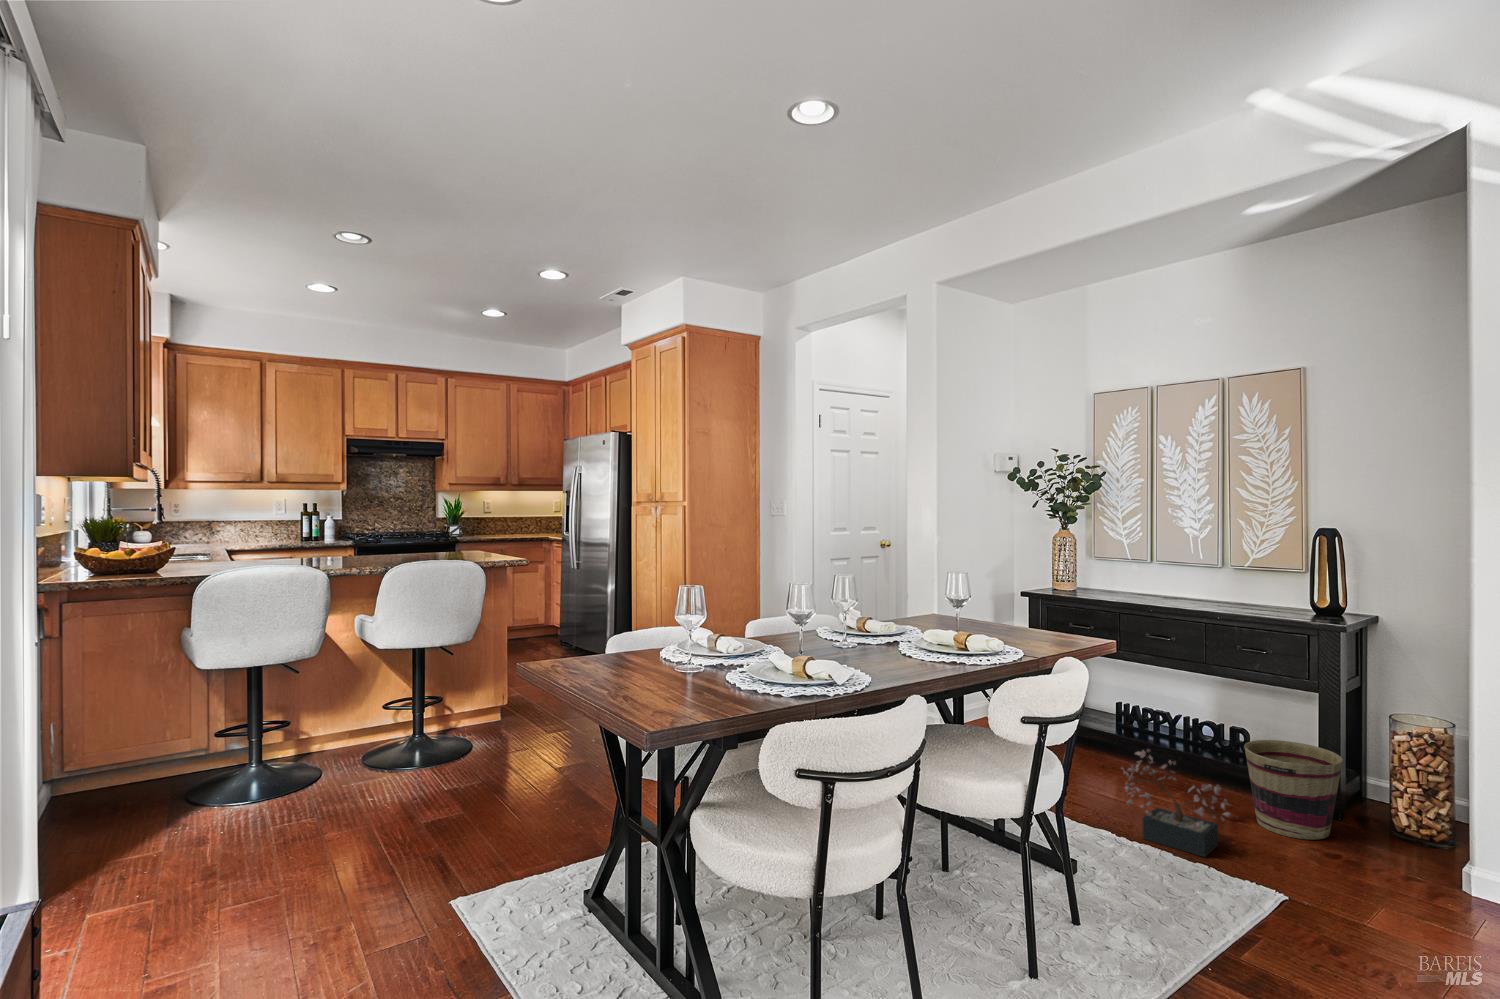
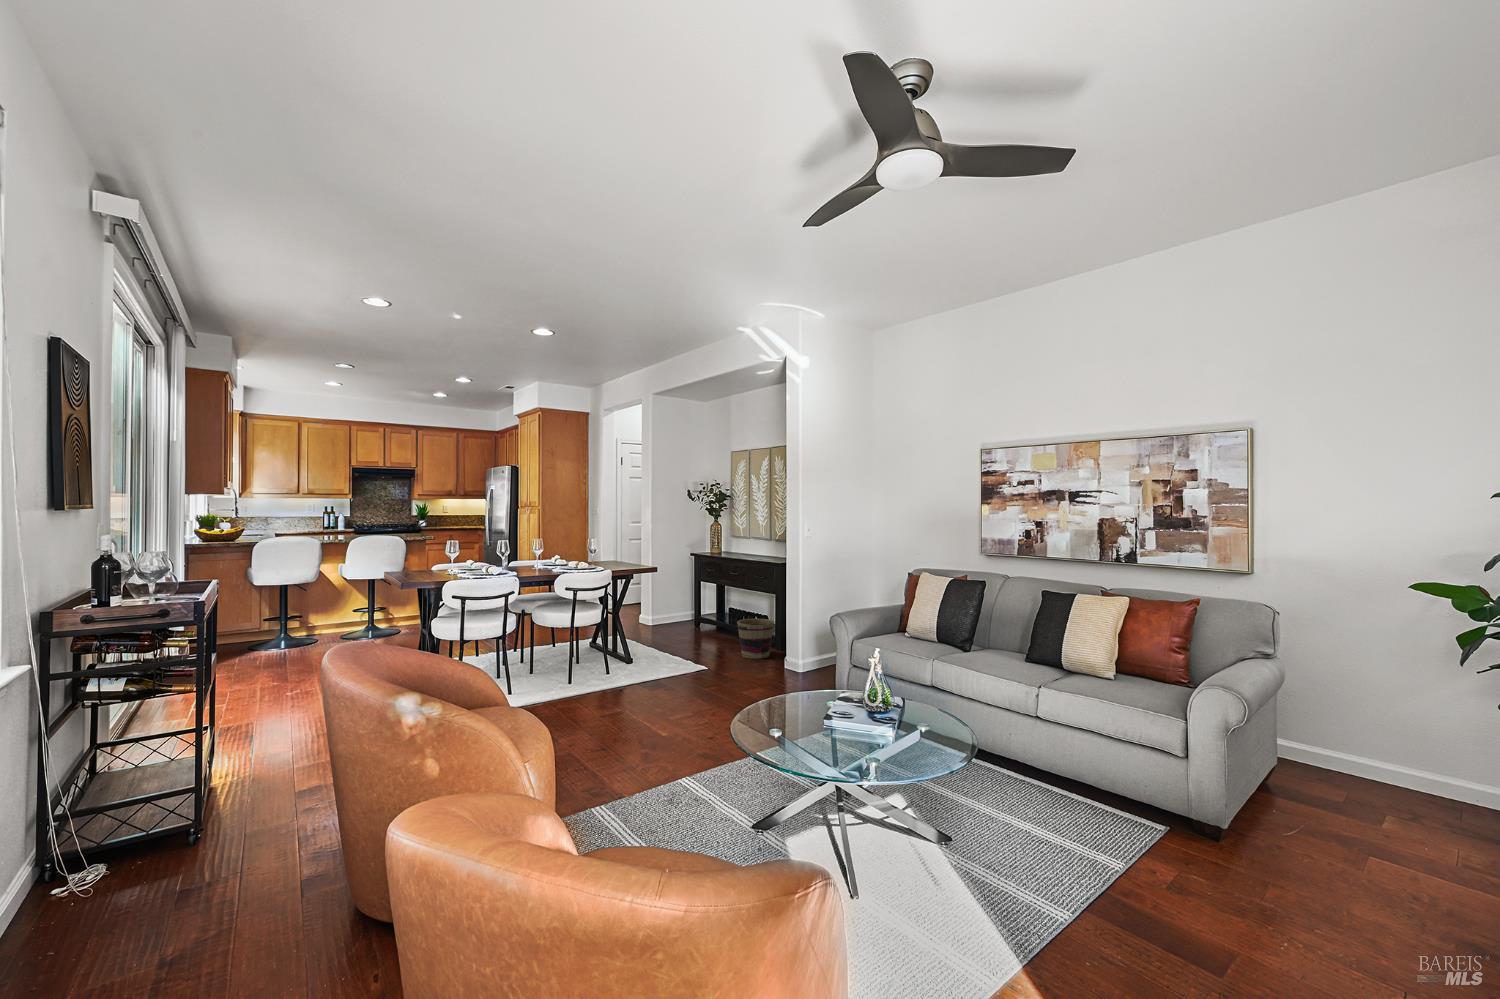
decorative plant: present [1122,749,1230,857] -> none [671,620,714,662]

